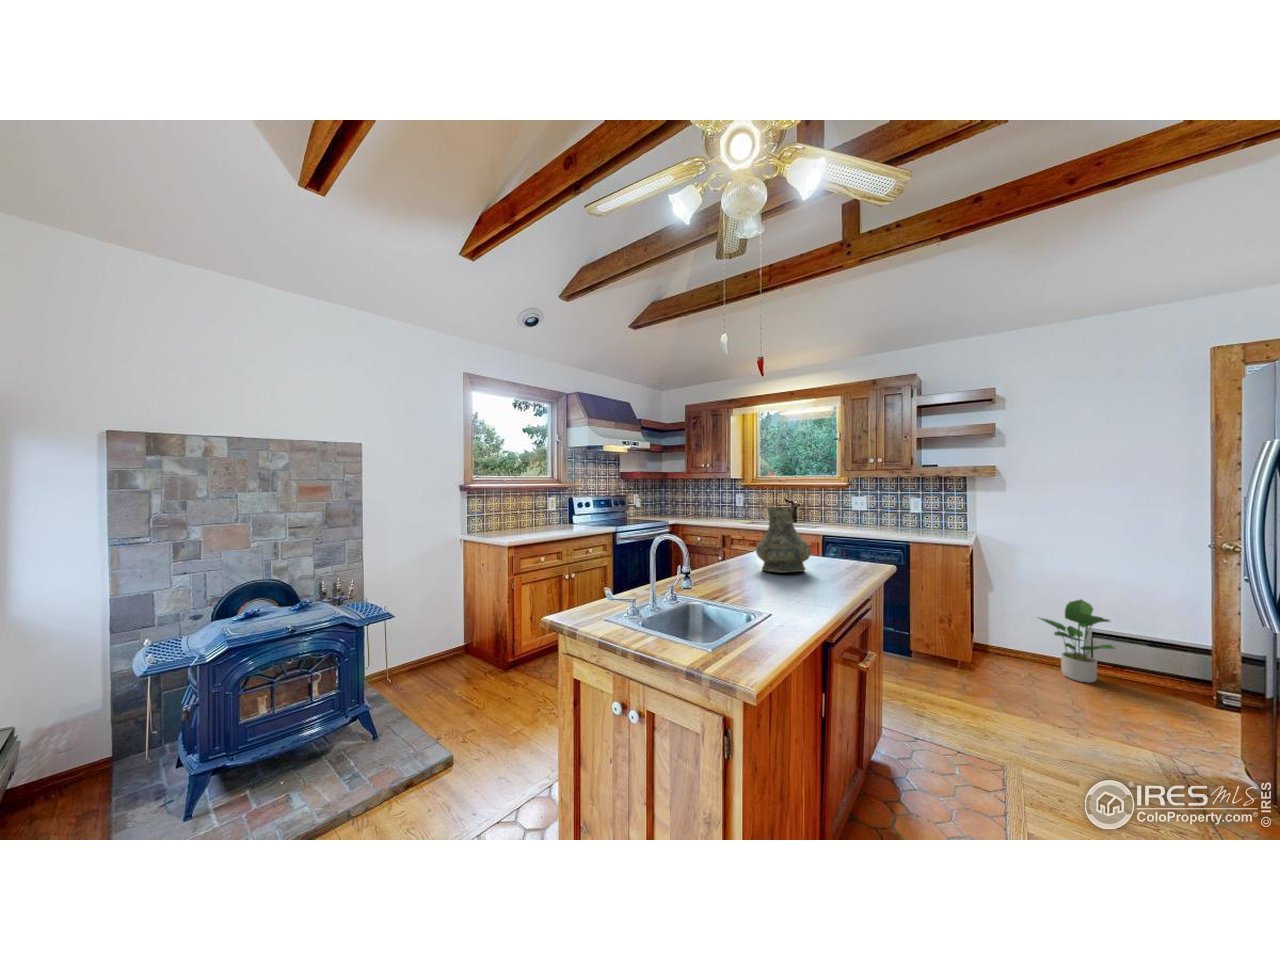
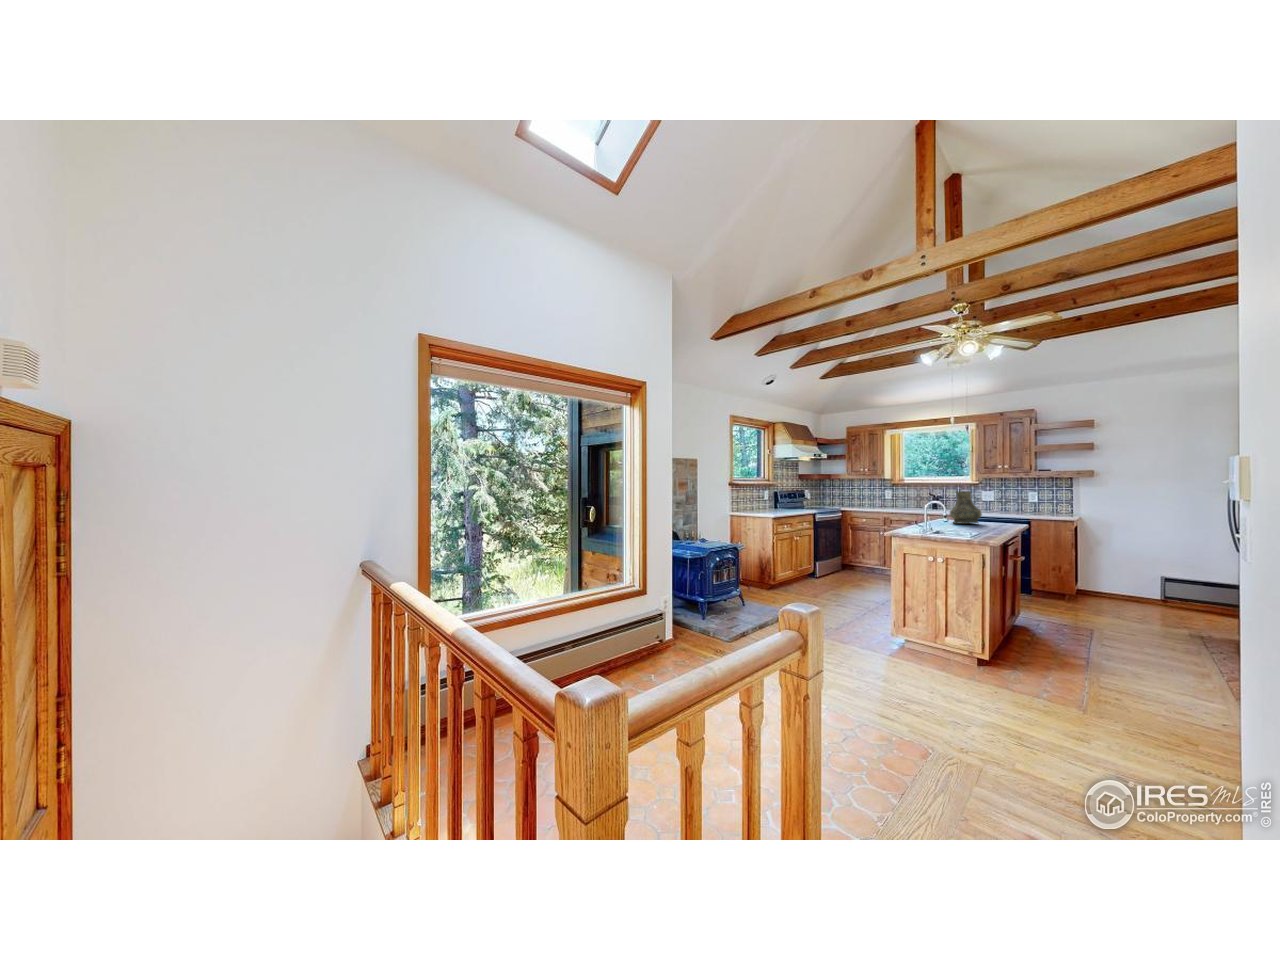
potted plant: present [1040,600,1114,683] -> none [1123,557,1178,608]

